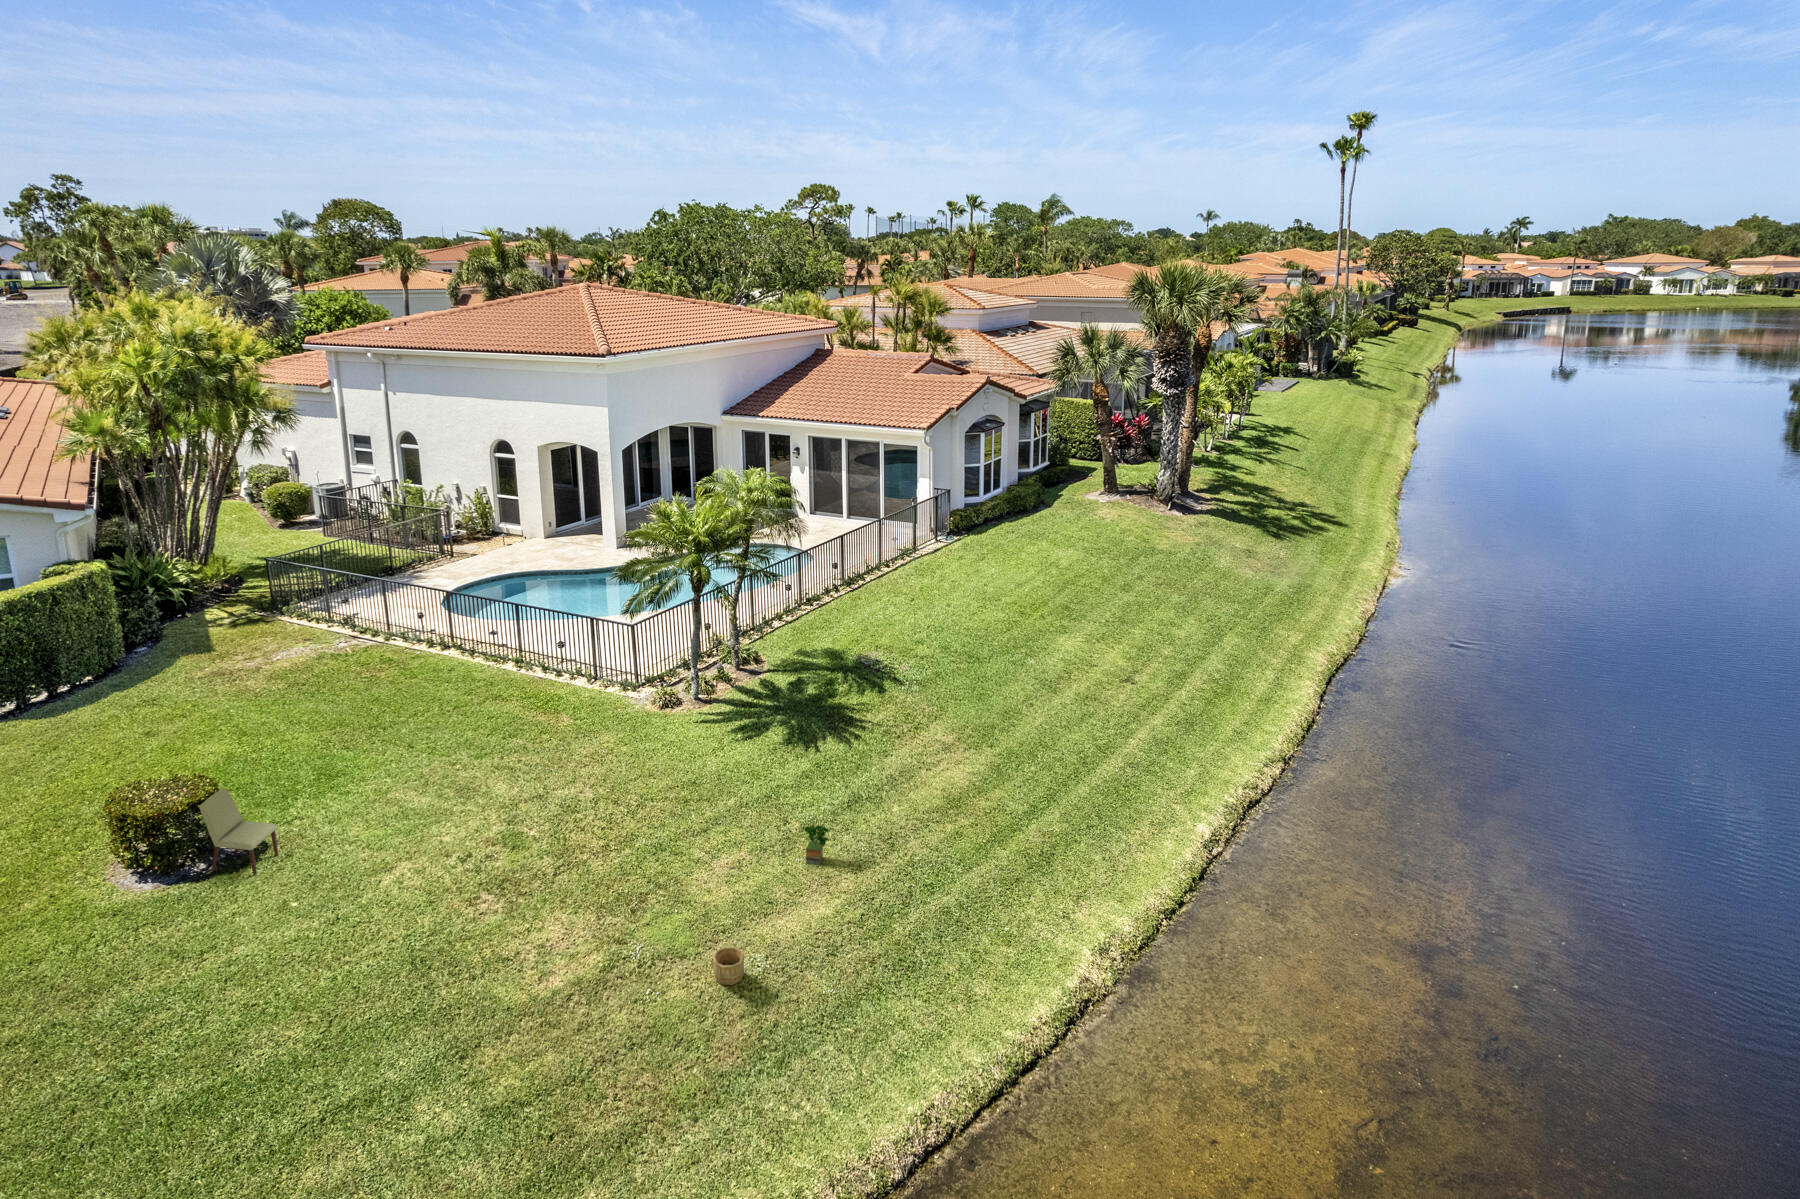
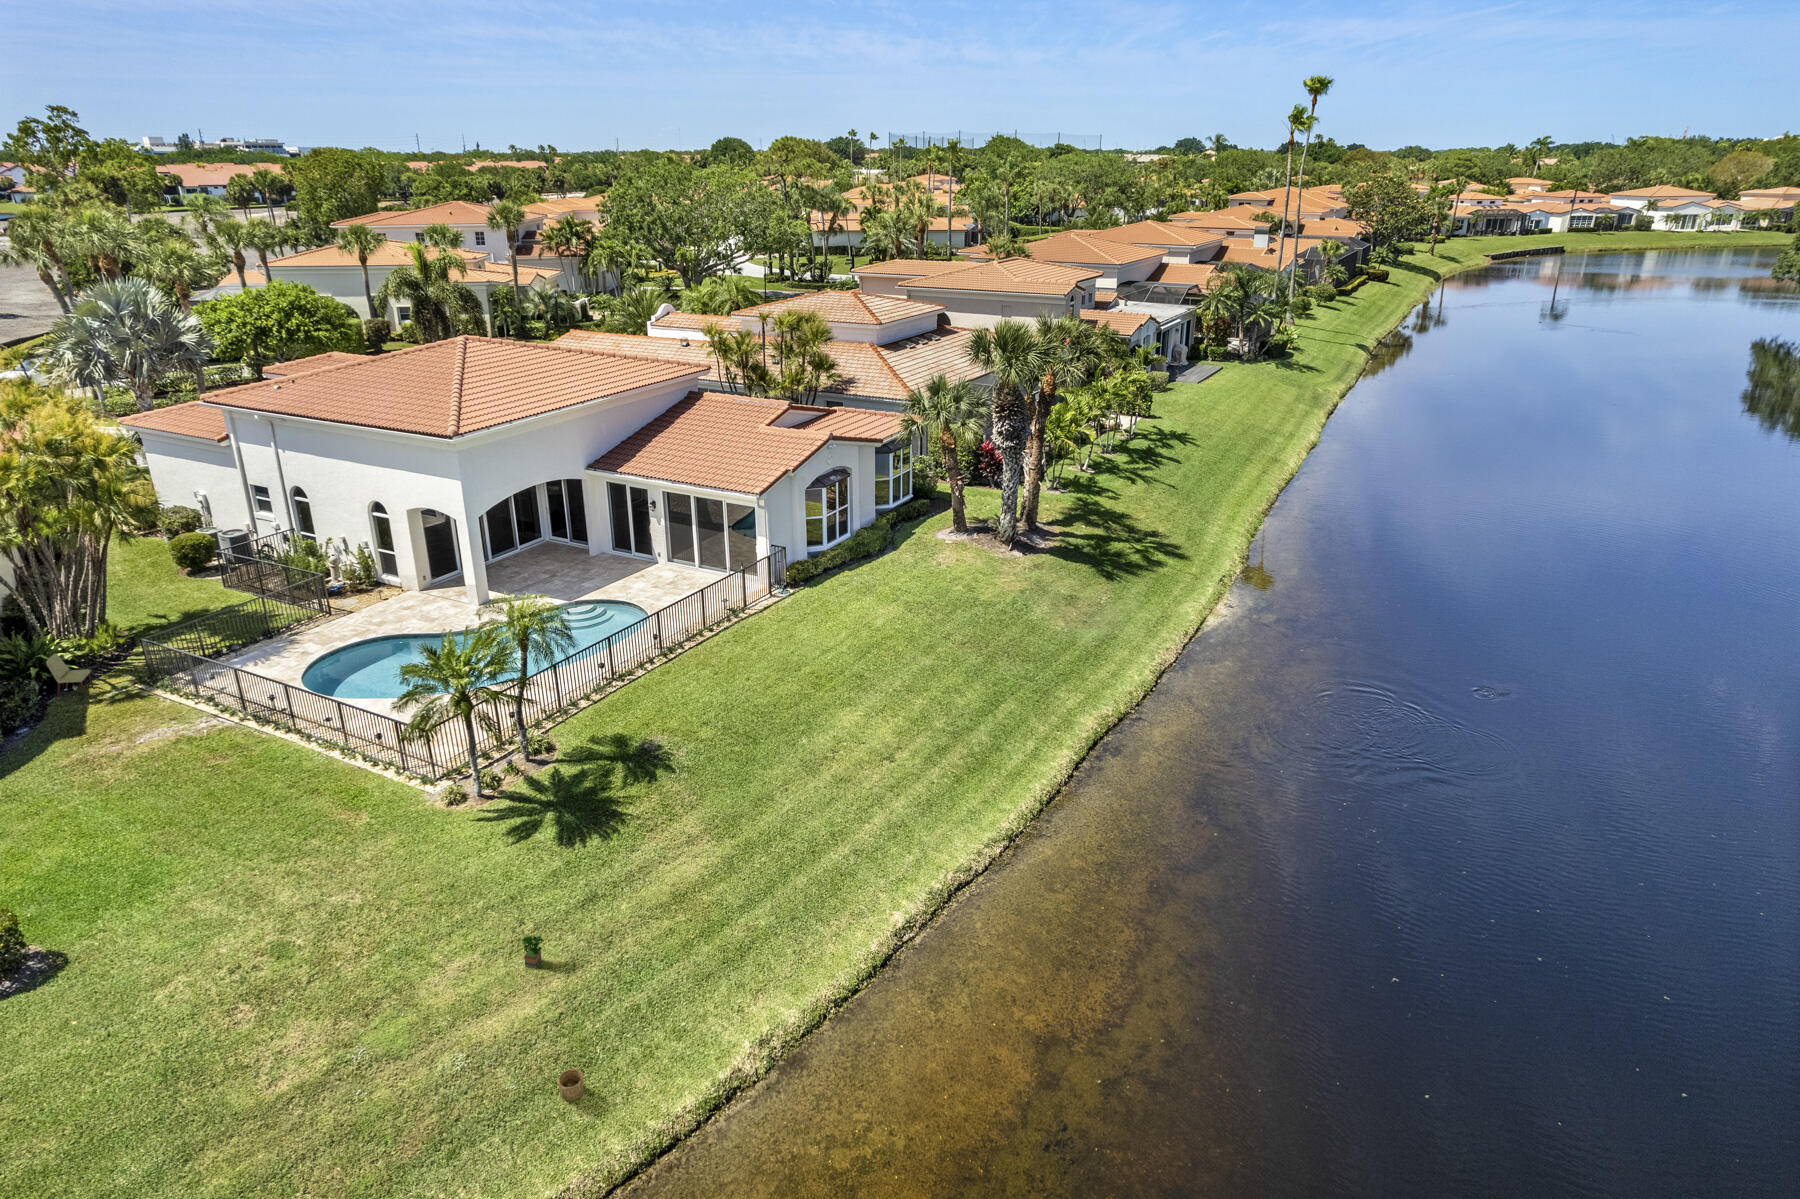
chair: present [199,788,278,875] -> present [46,654,93,697]
wooden bucket: present [713,947,745,985] -> present [558,1069,584,1101]

